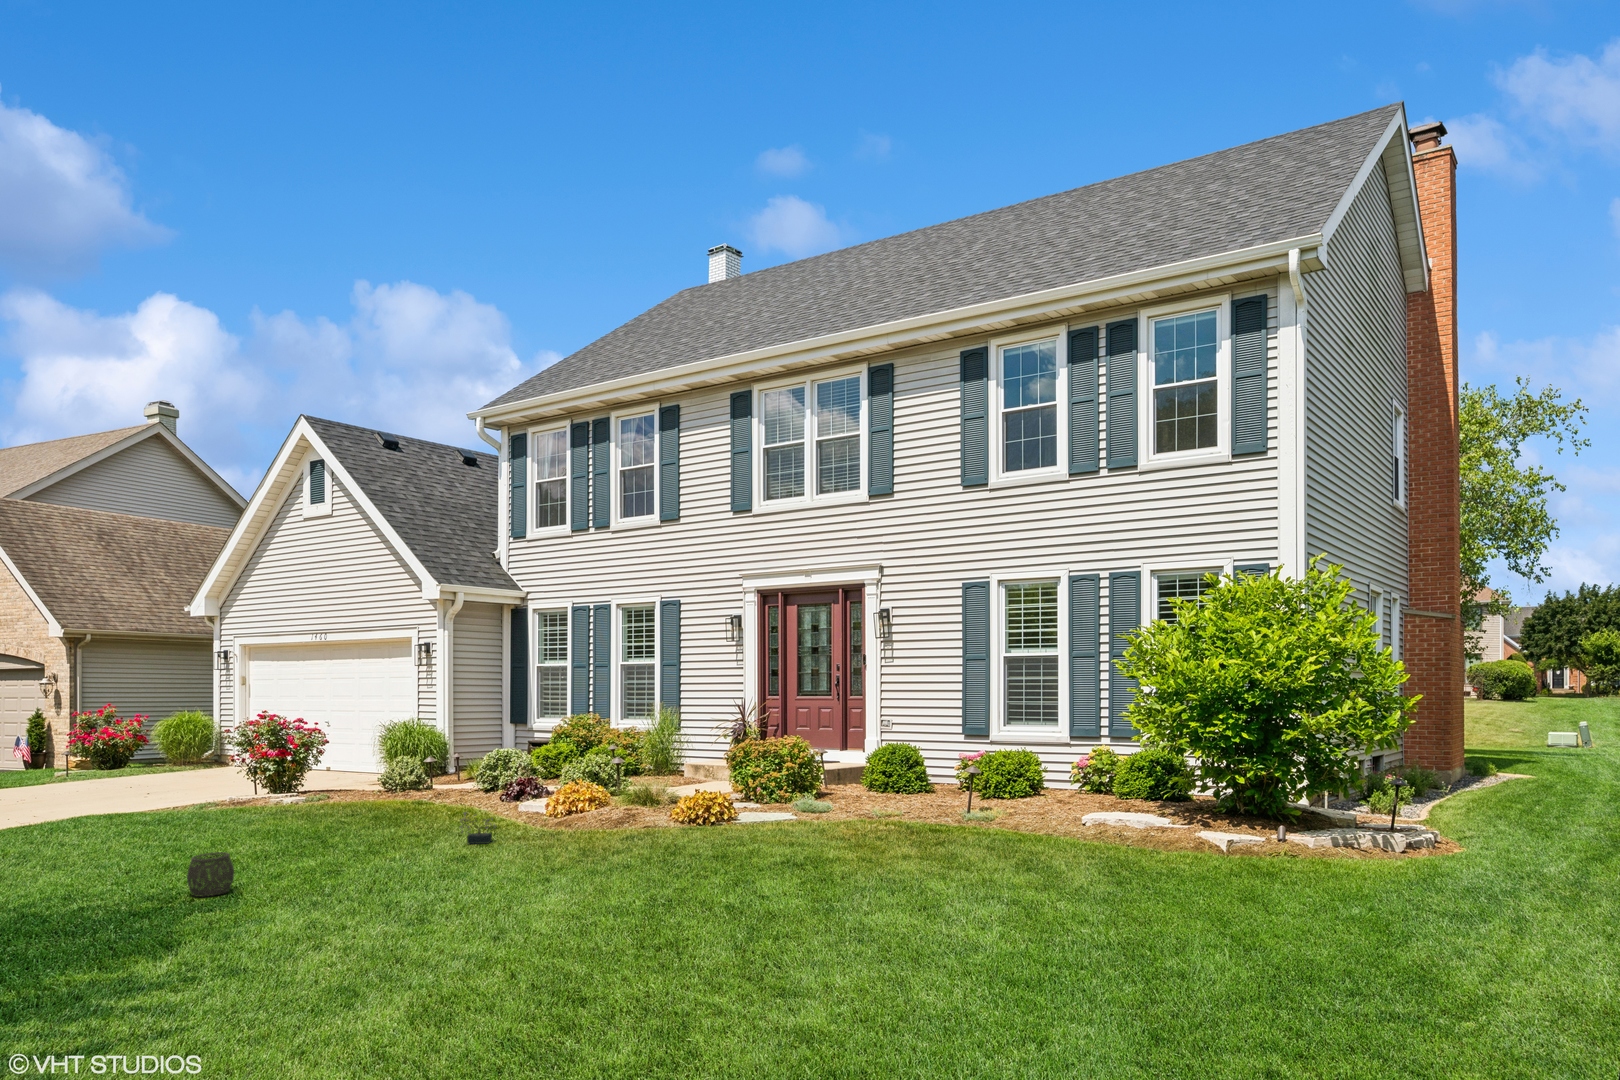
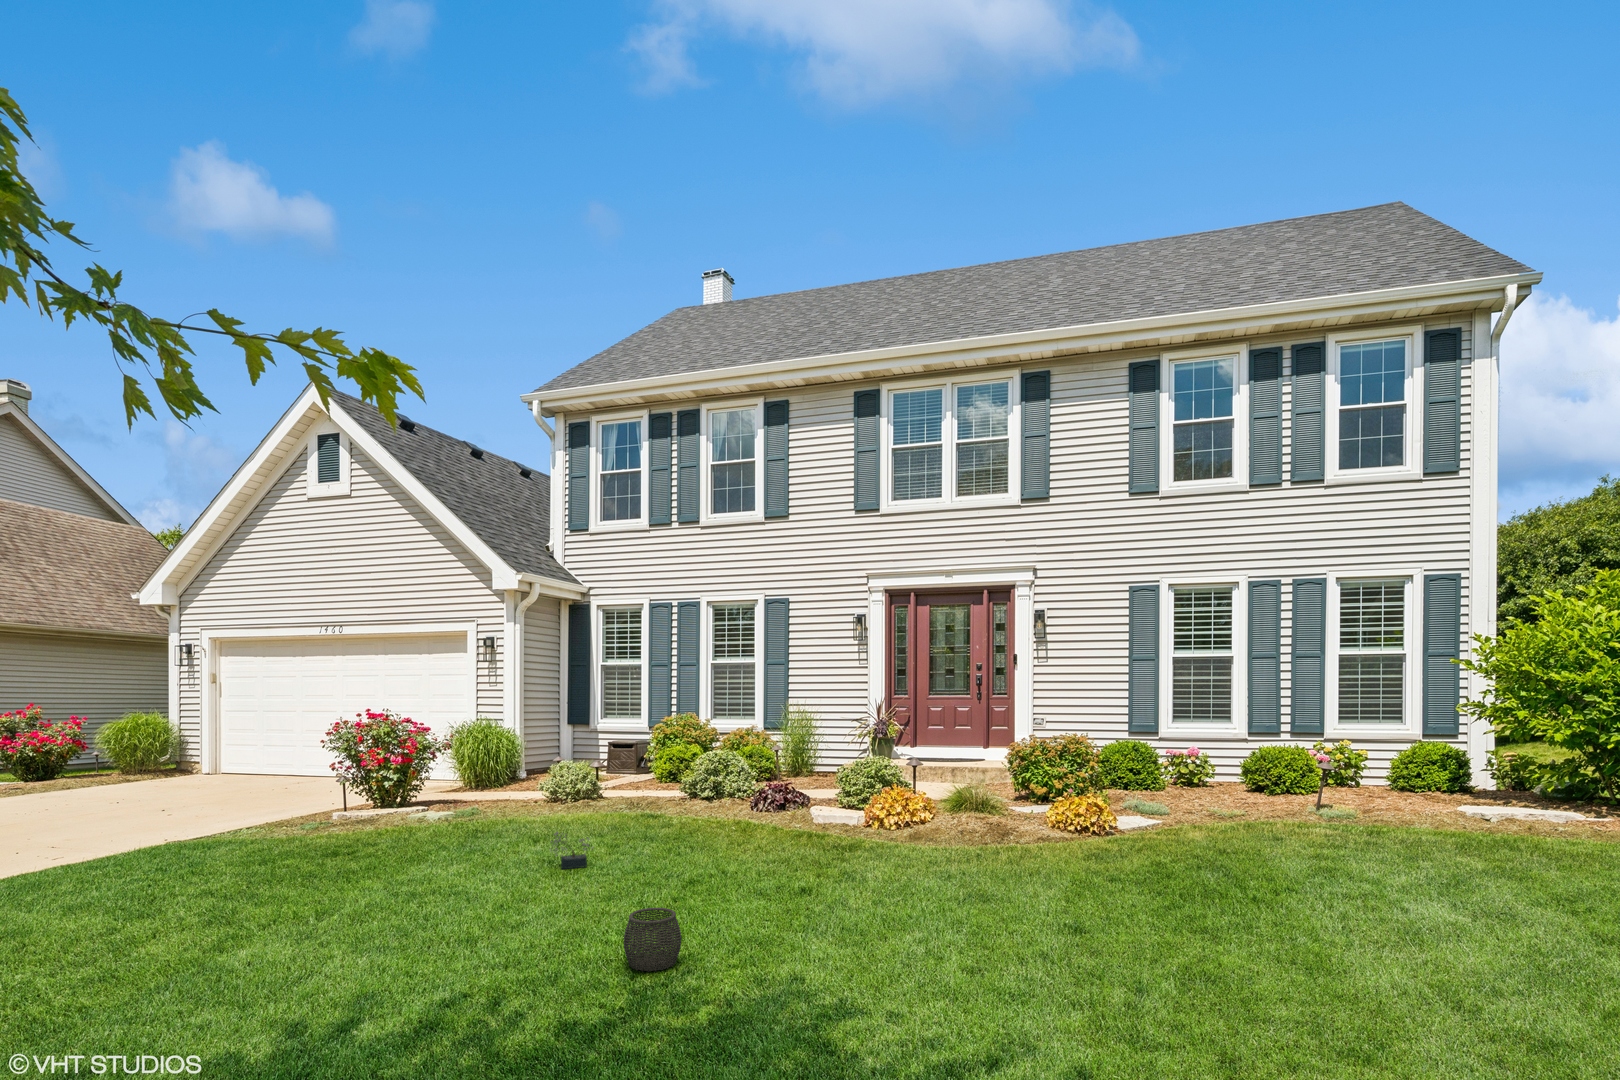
decorative plant: present [460,812,495,844] -> present [551,832,594,869]

